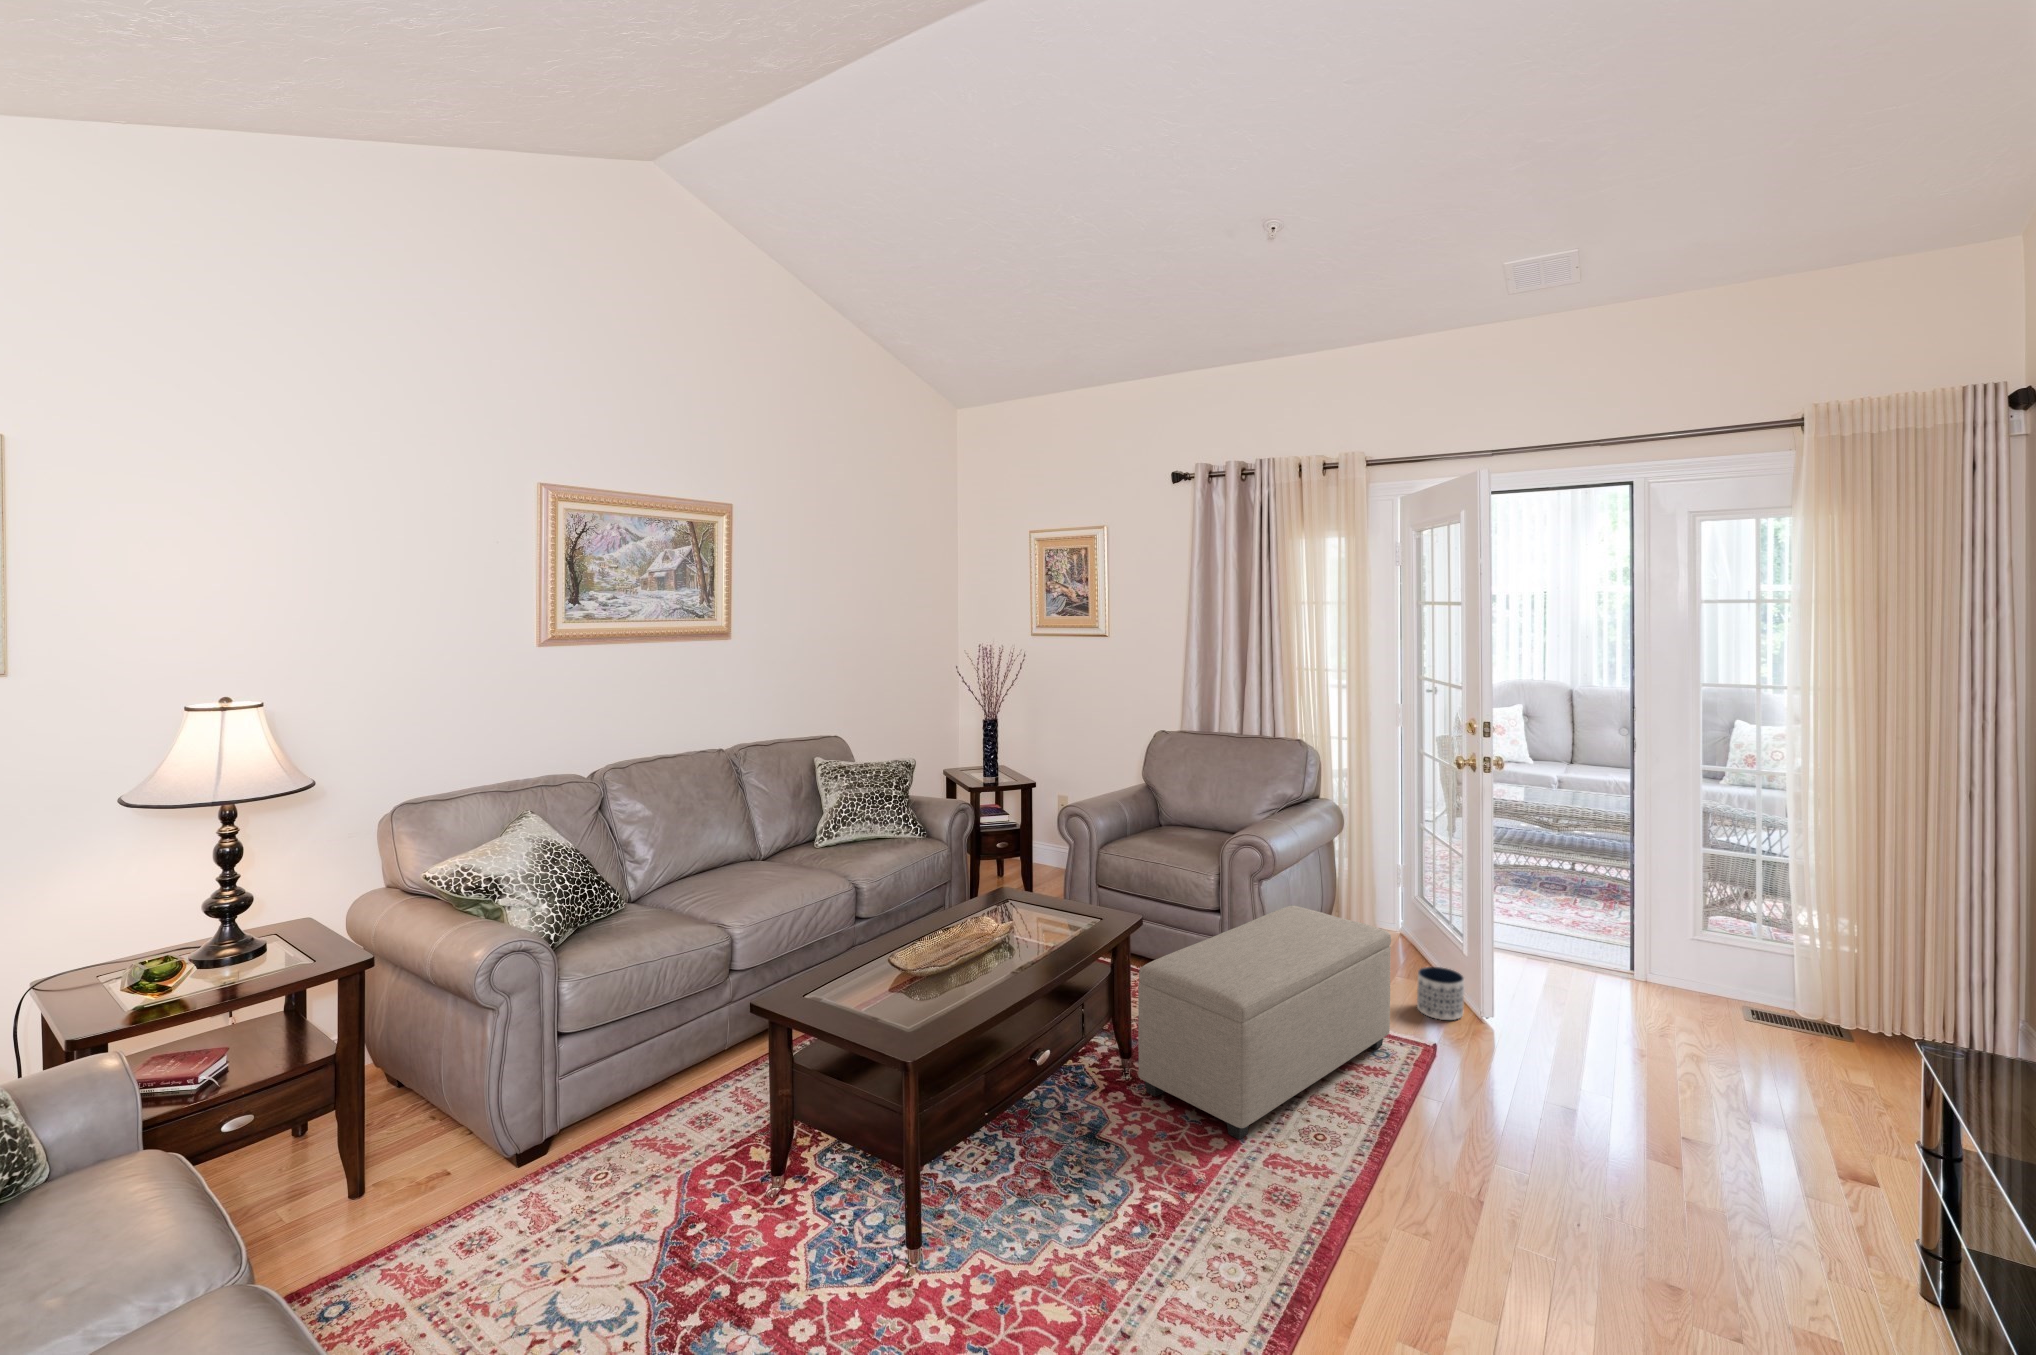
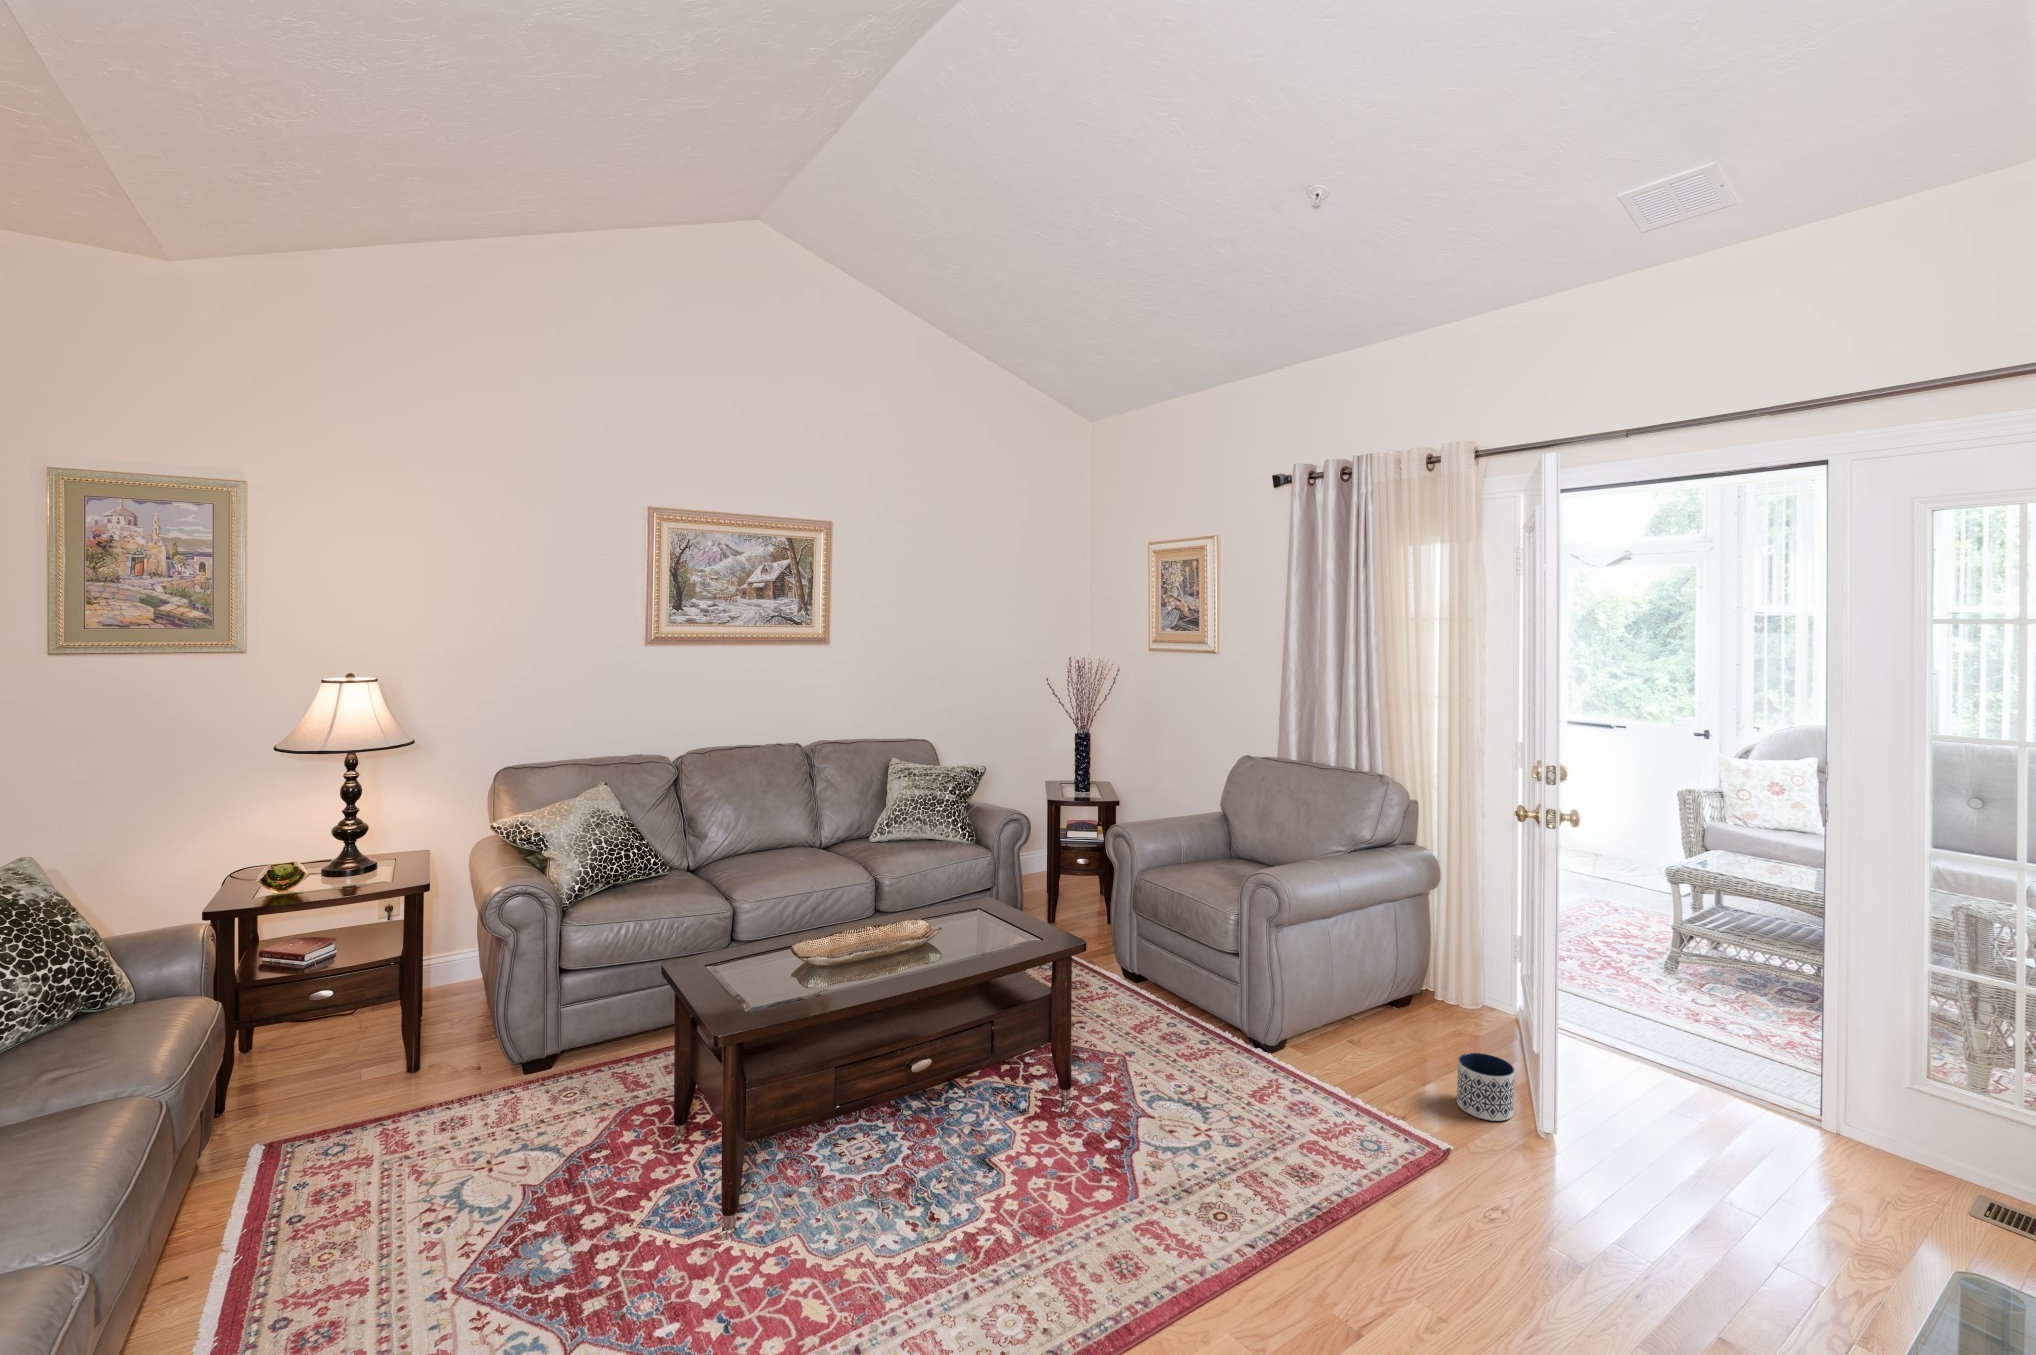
ottoman: present [1138,906,1391,1139] -> none [1066,956,1389,1194]

